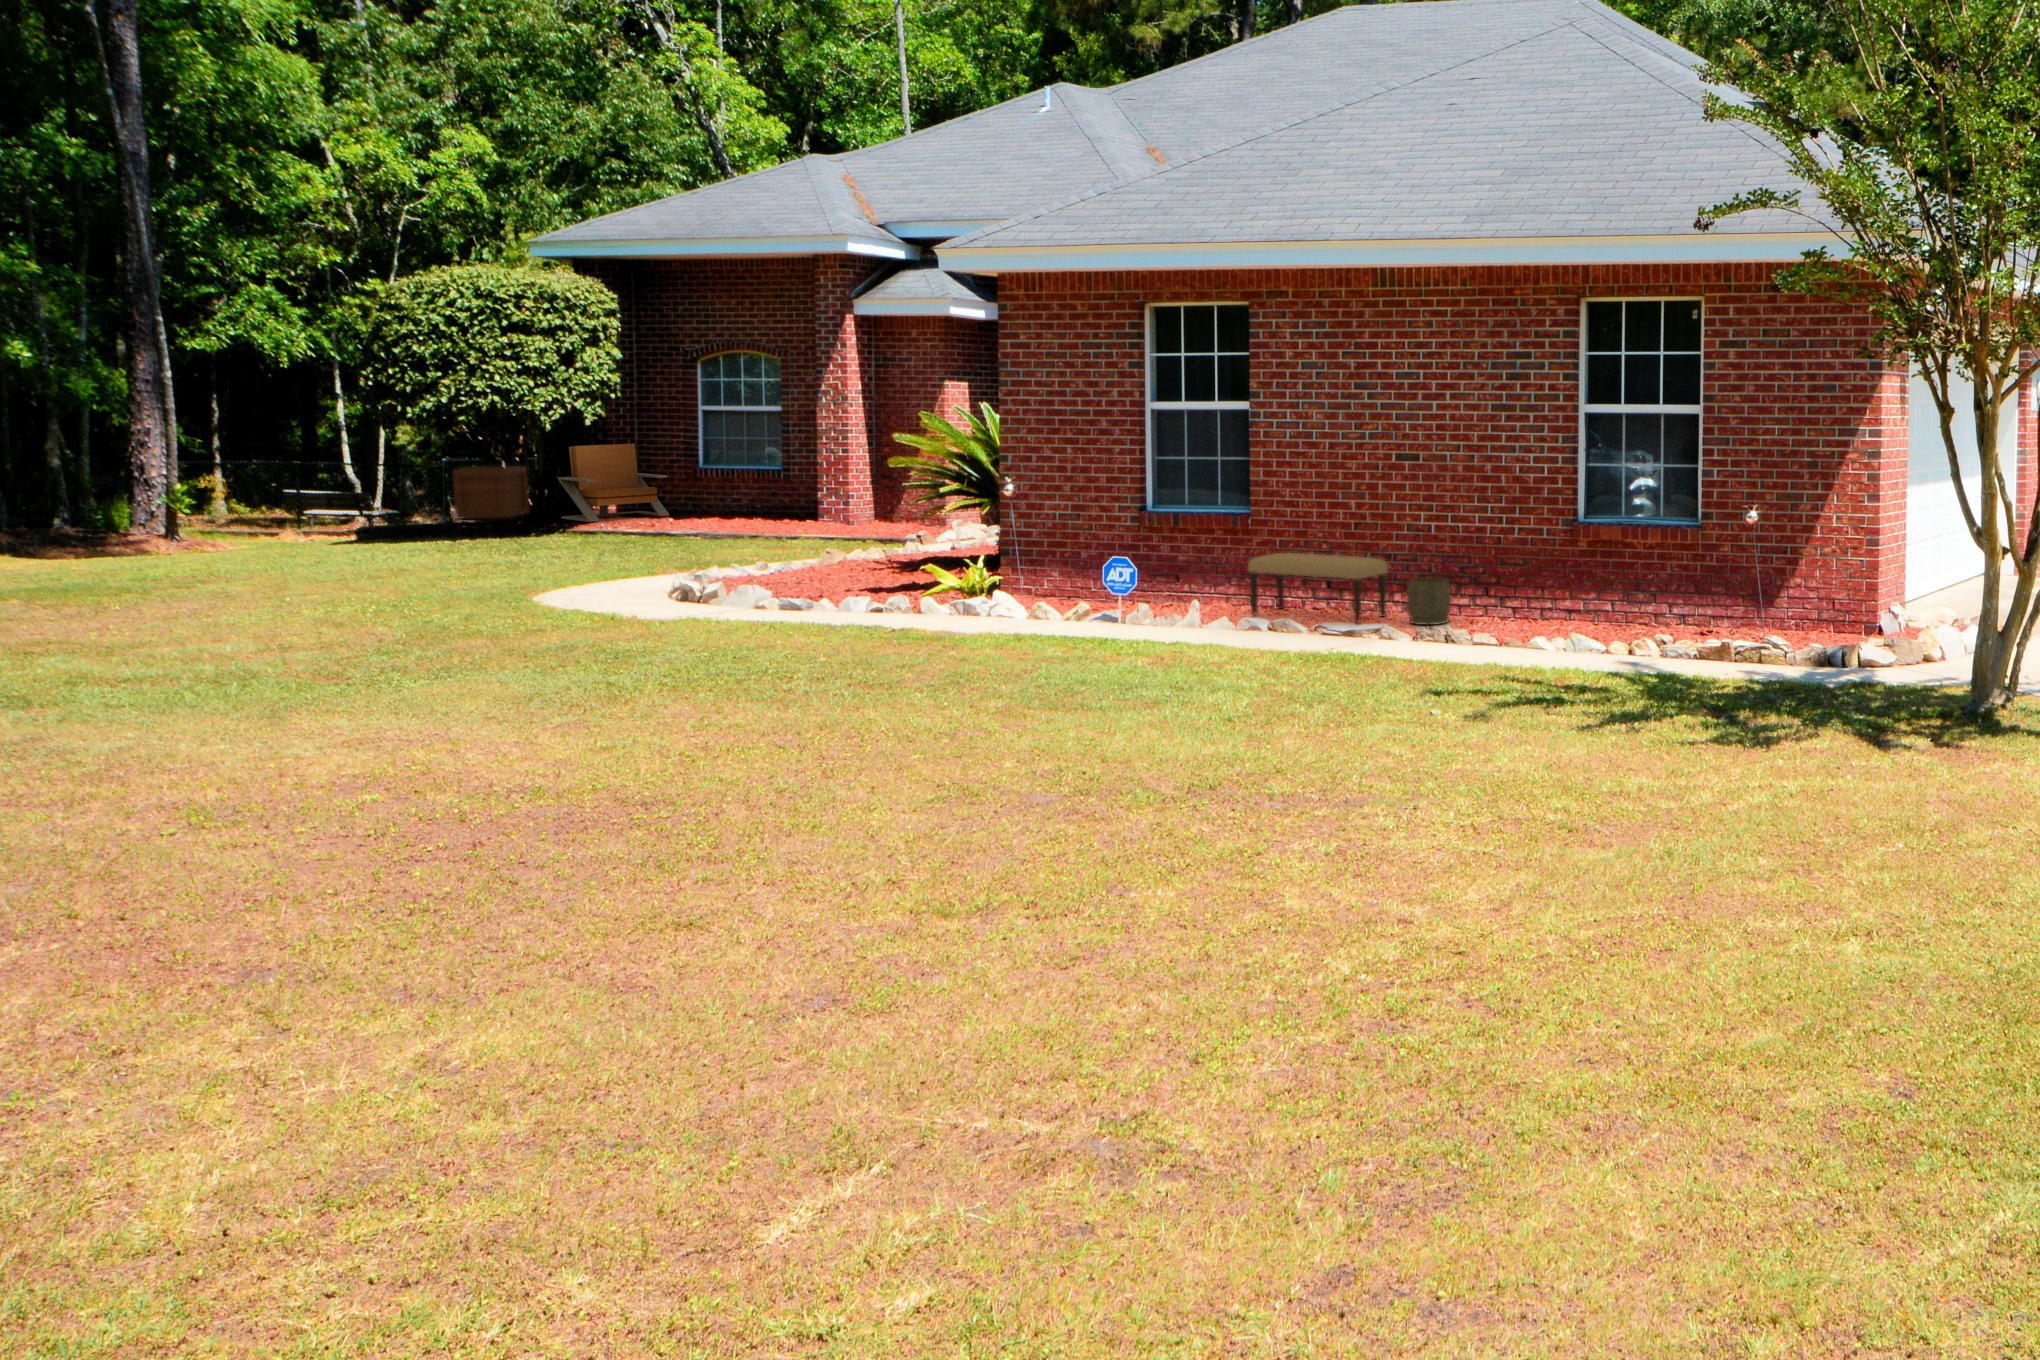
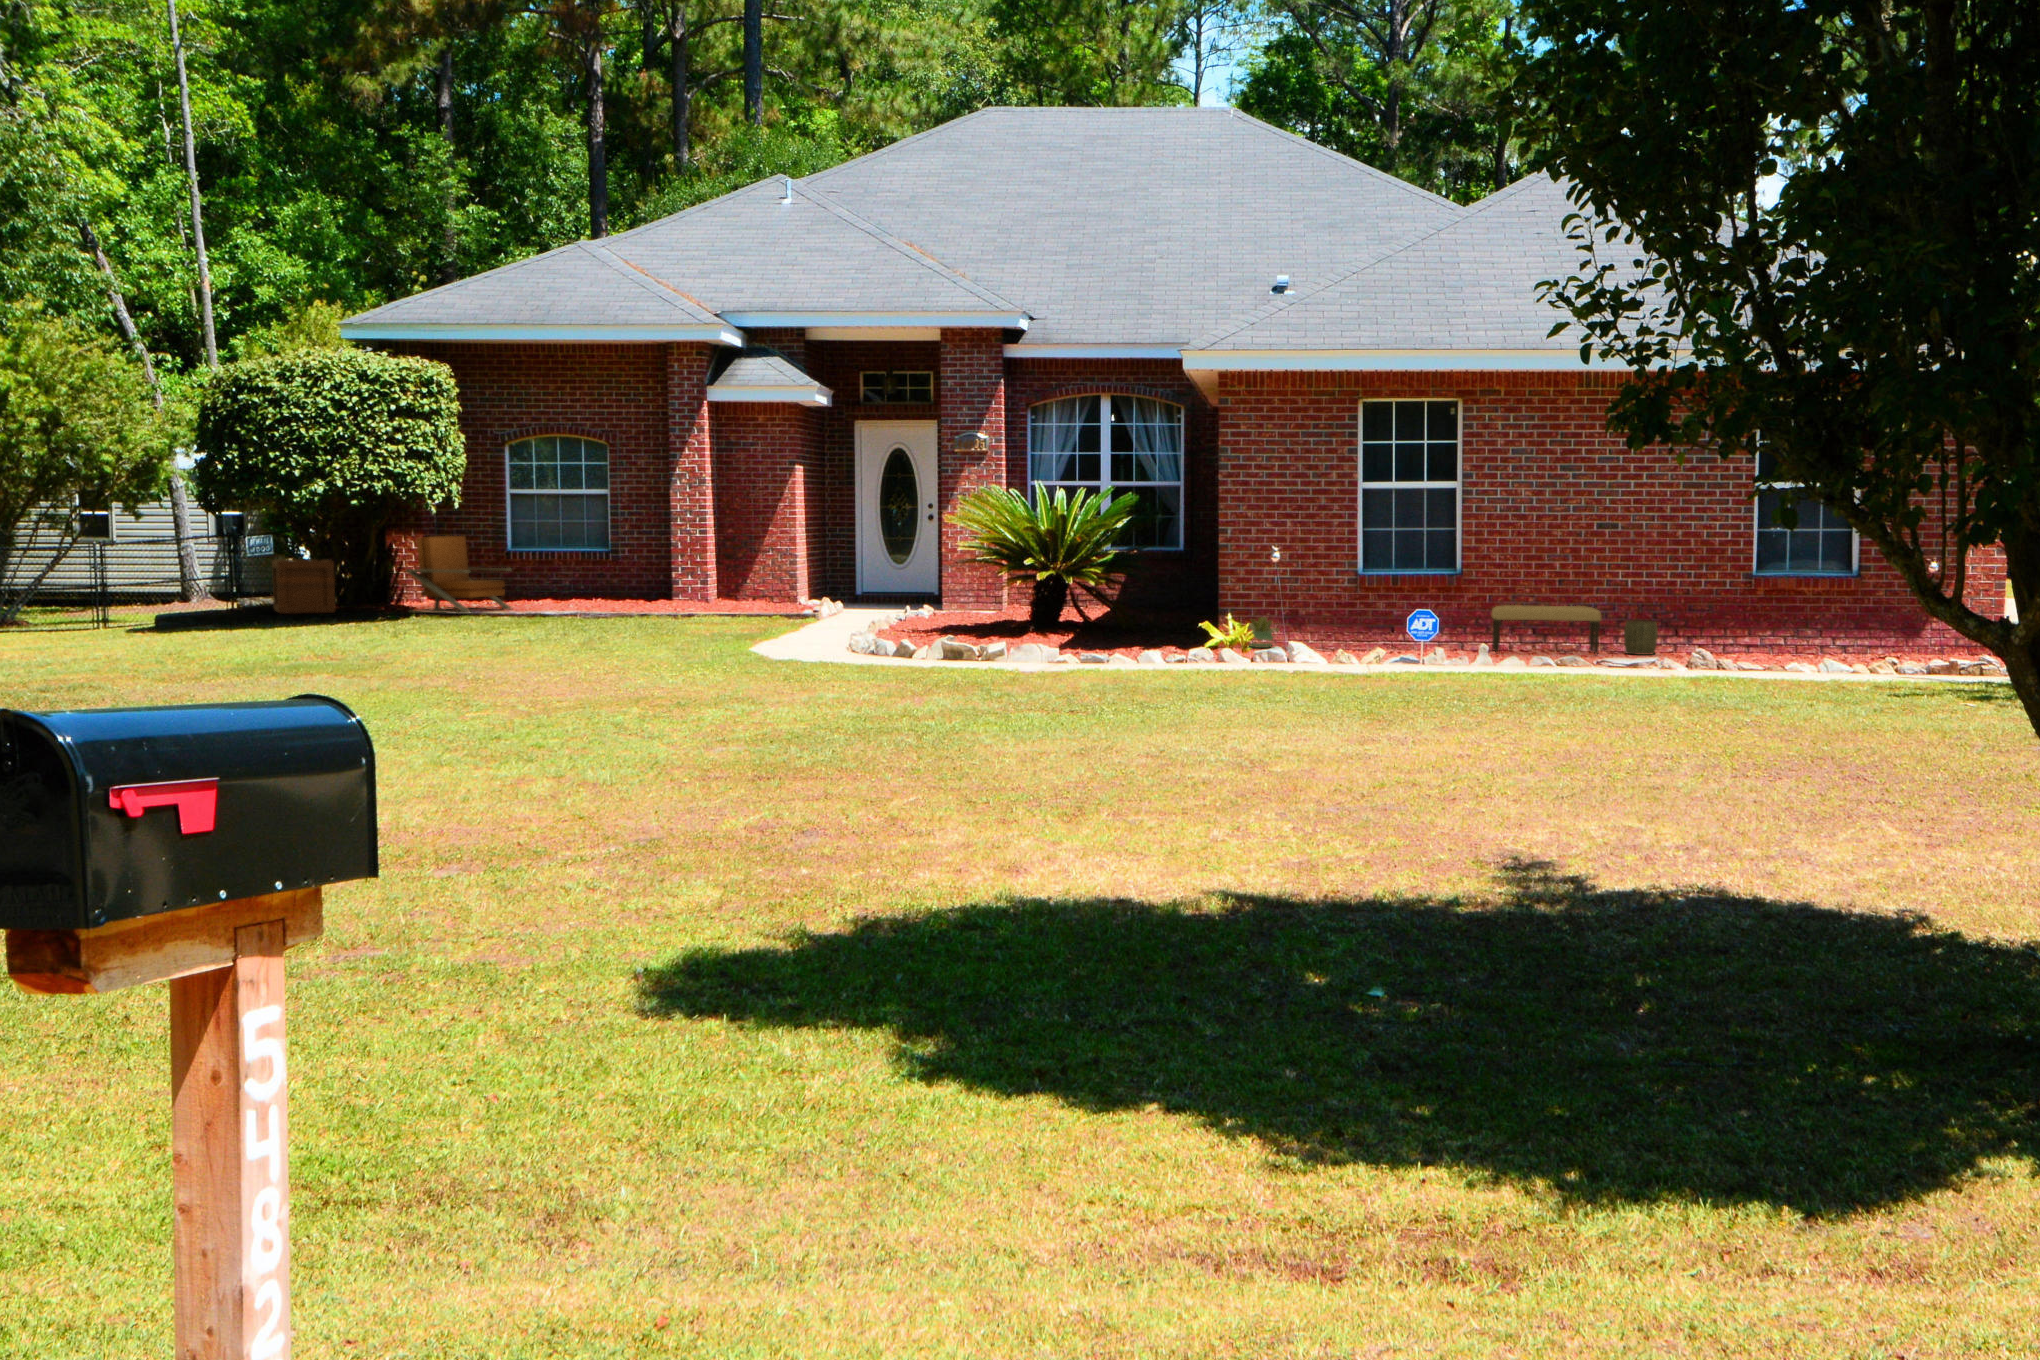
decorative plant: none [1022,558,1066,595] -> present [1248,617,1279,648]

